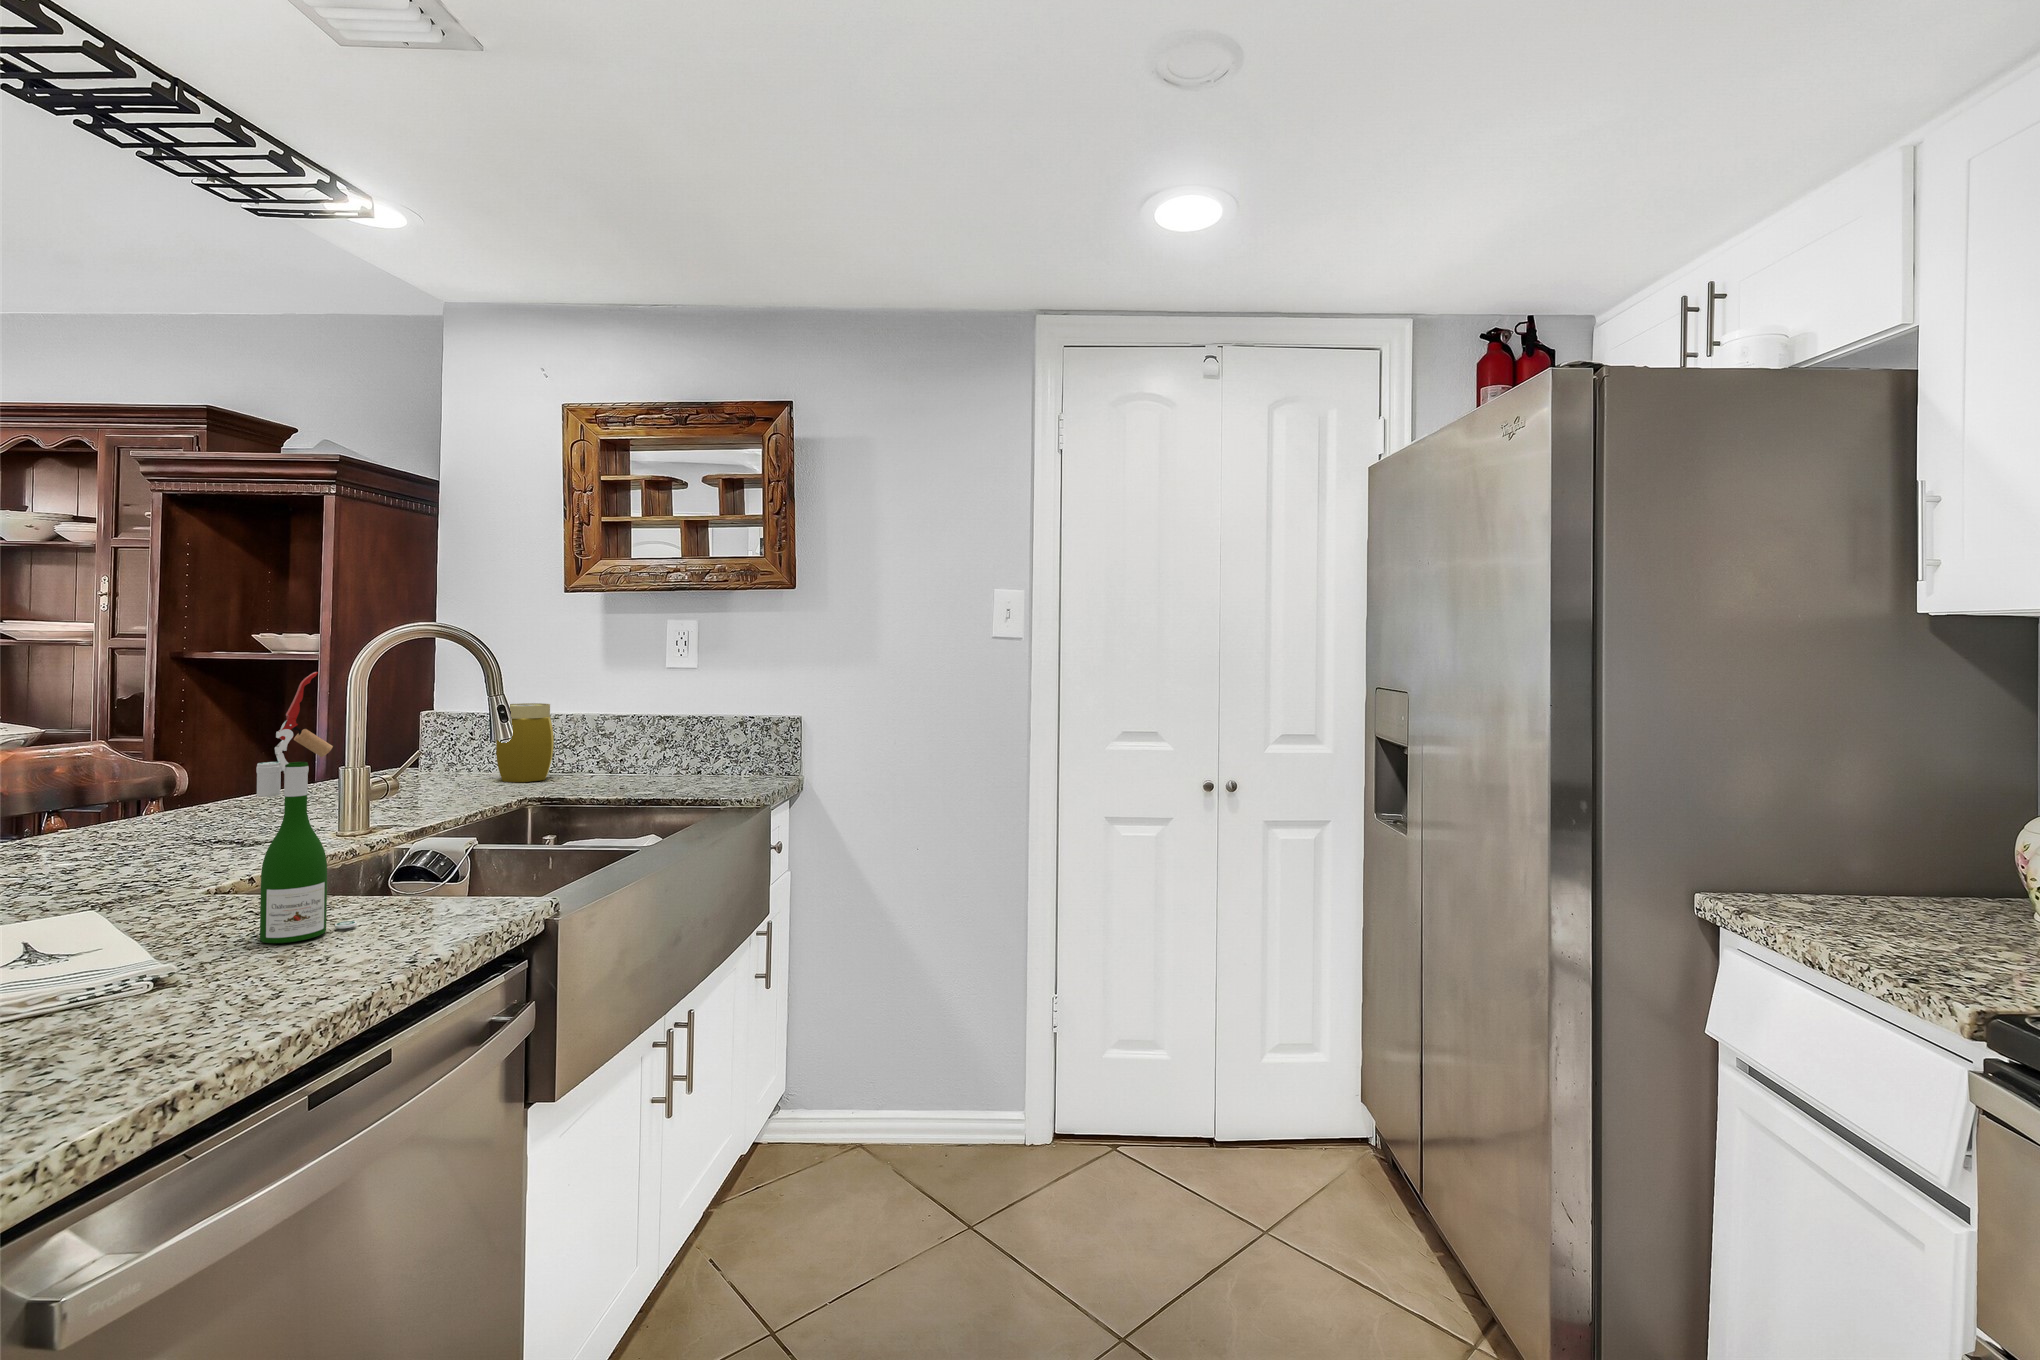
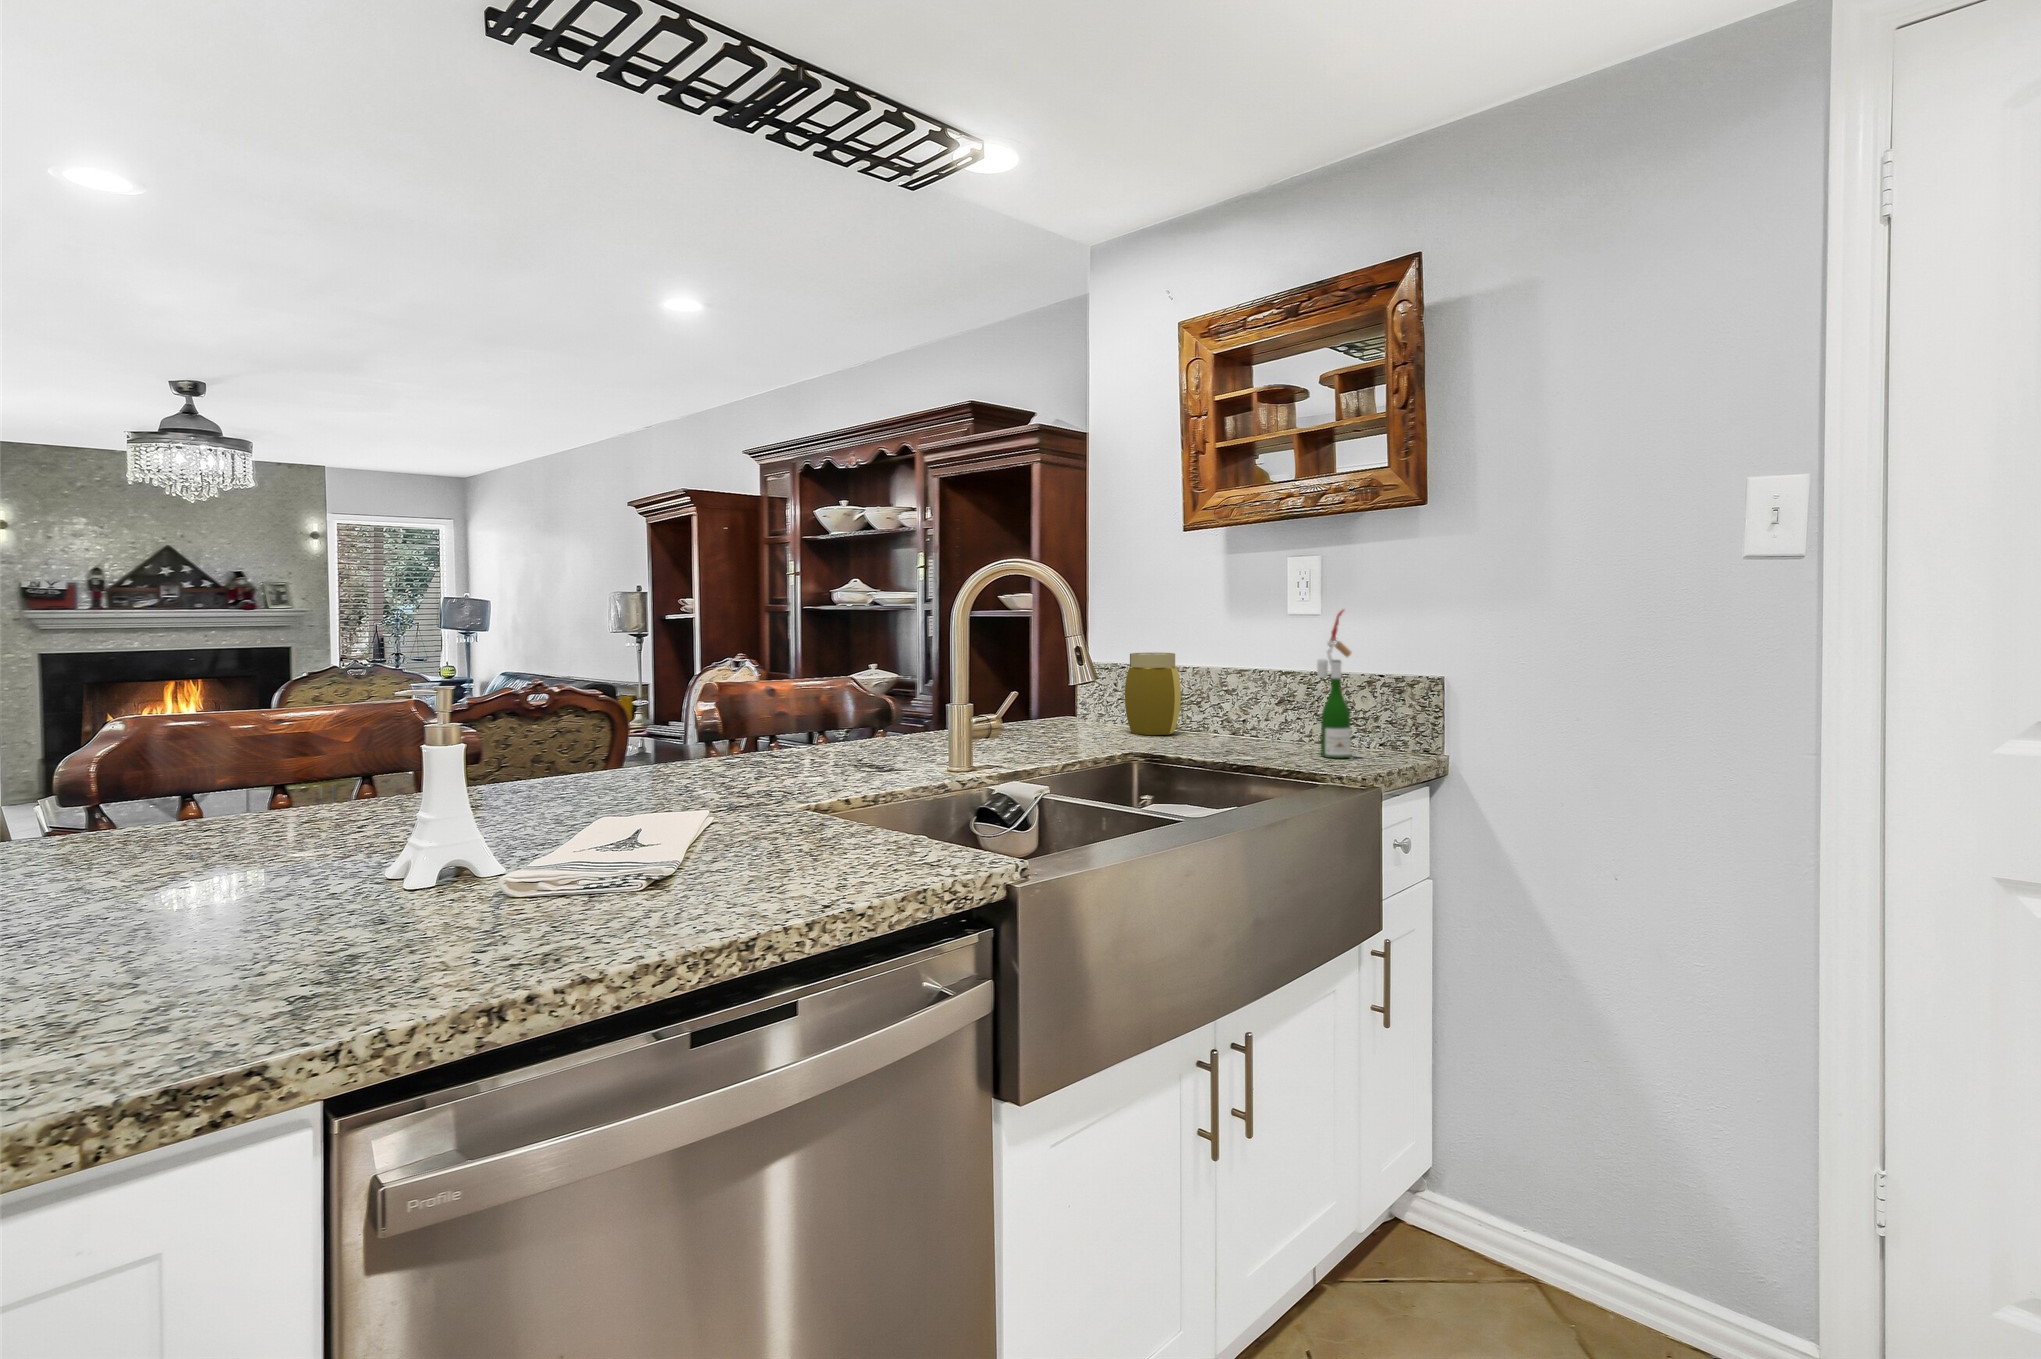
wine bottle: present [256,672,357,943] -> present [1317,610,1362,758]

